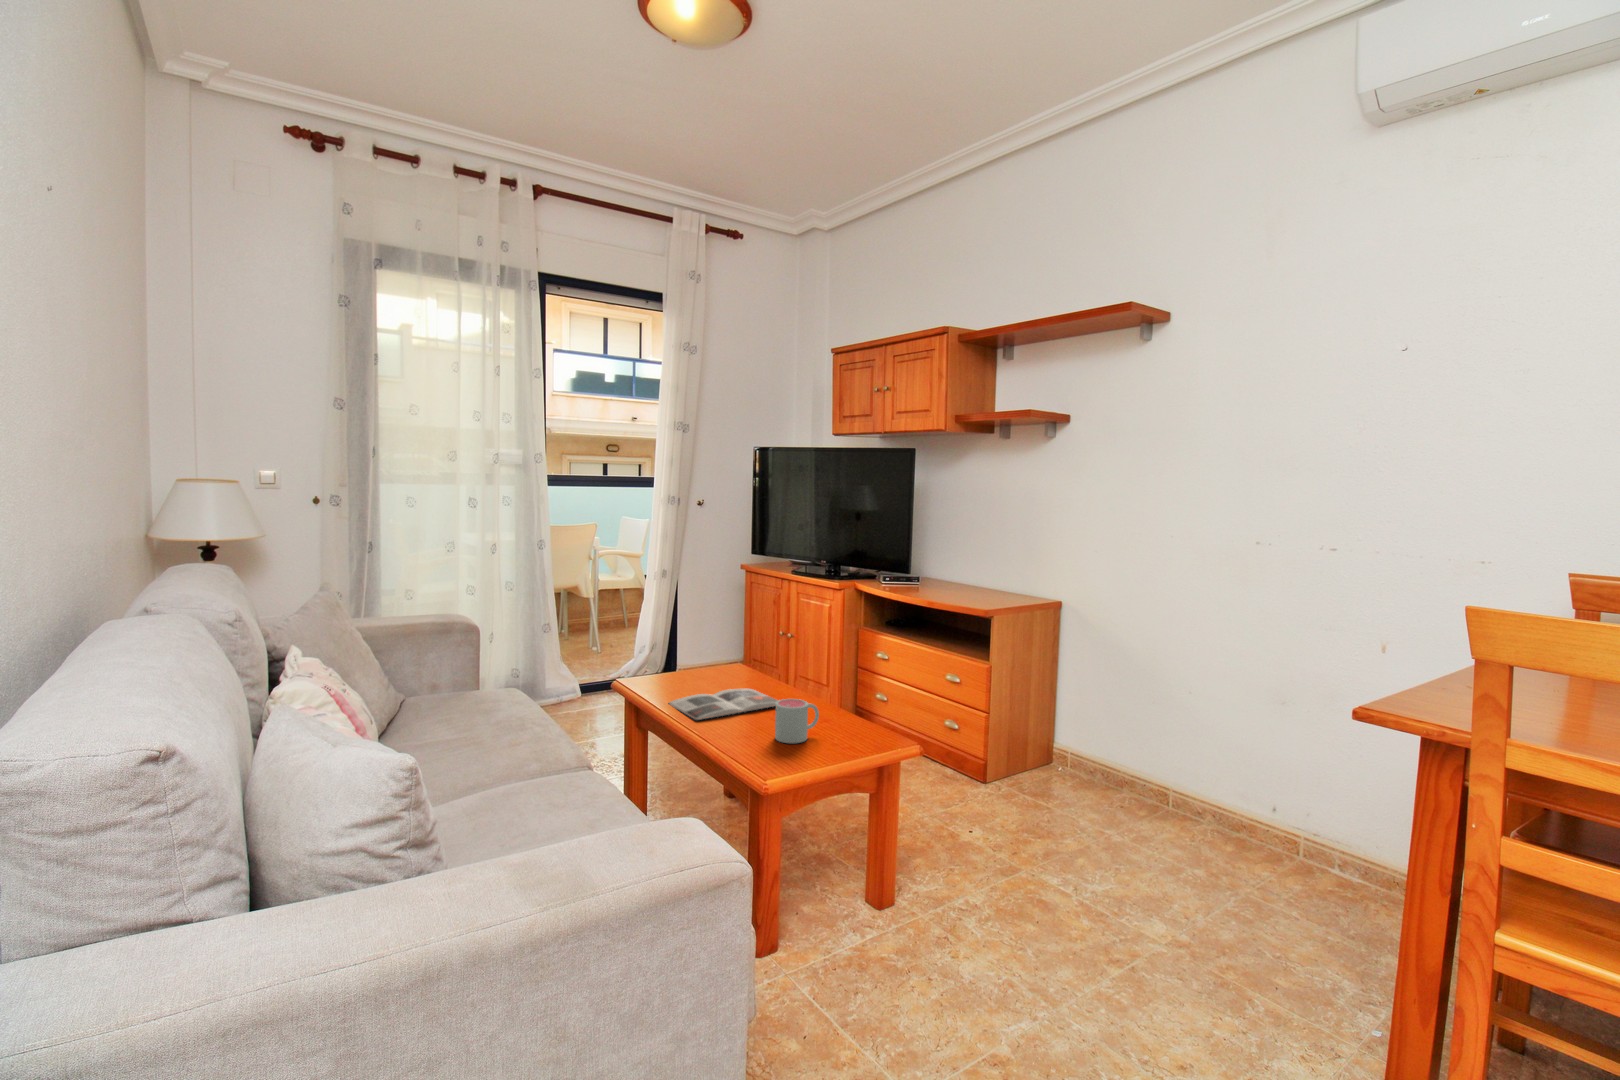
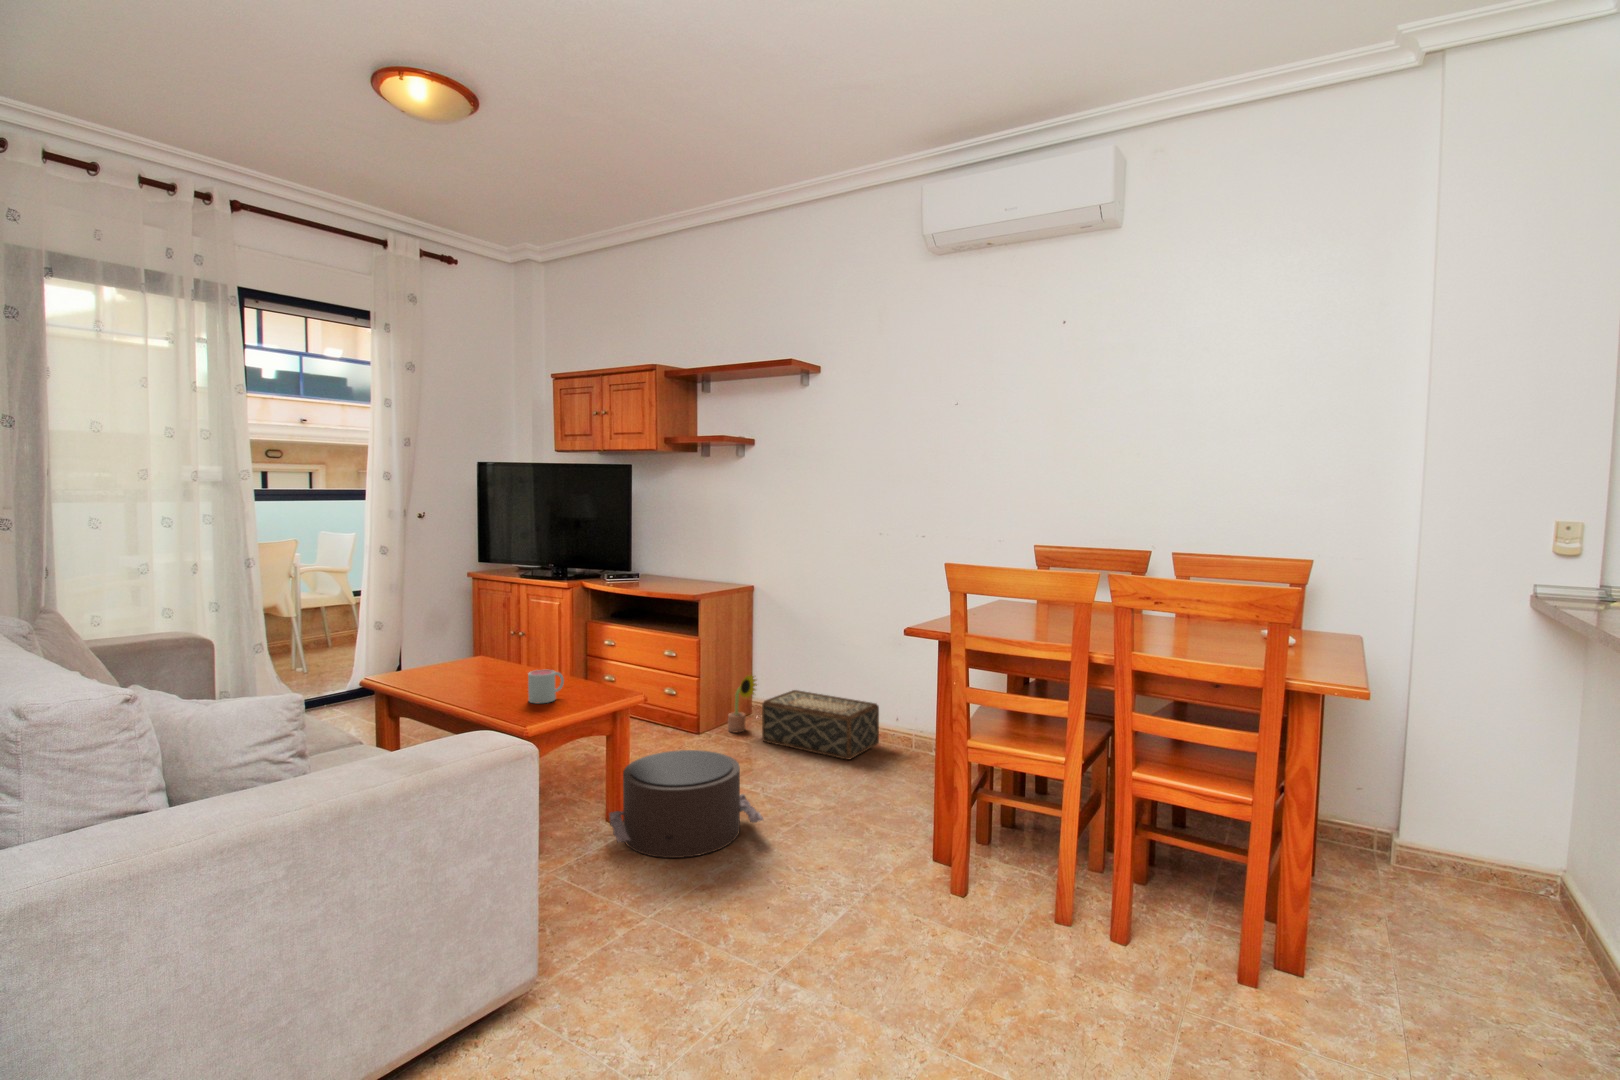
magazine: present [669,689,778,720] -> none [426,672,533,697]
decorative plant: none [1022,715,1065,787] -> present [728,675,757,732]
woven basket: none [1069,742,1246,859] -> present [762,690,879,759]
pouf: none [866,824,1086,999] -> present [609,750,763,858]

